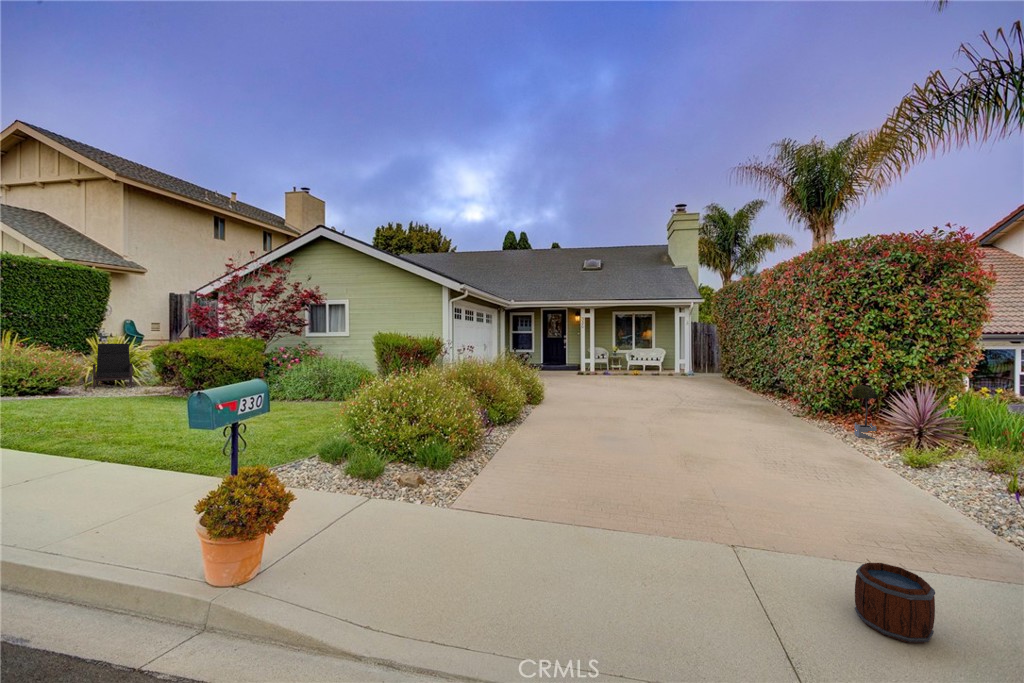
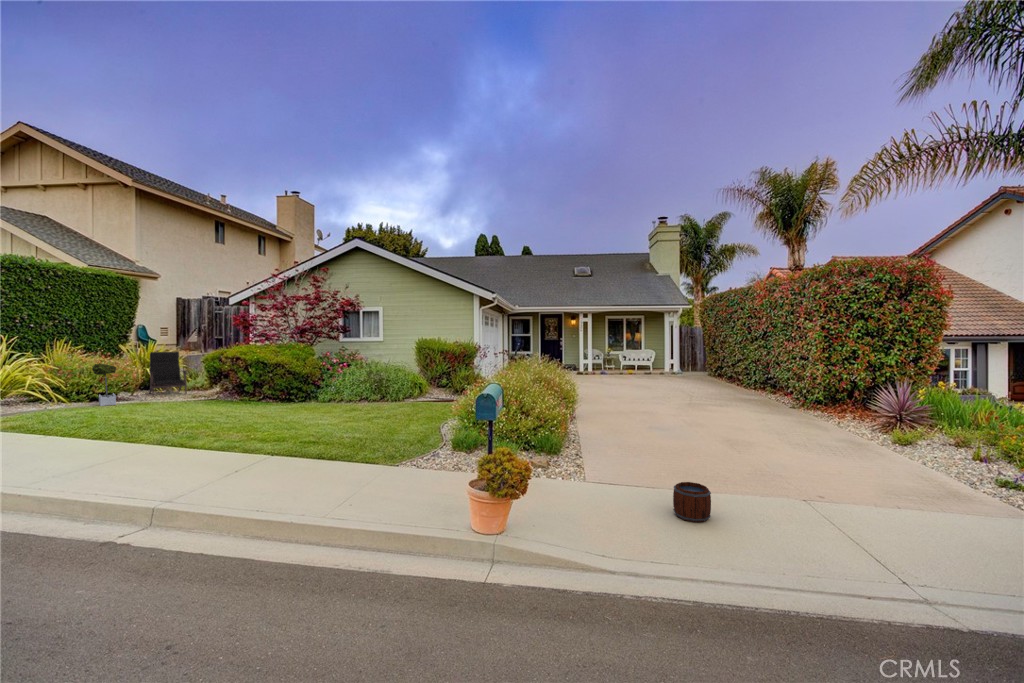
potted tree: present [851,384,879,439] -> present [92,363,117,406]
bucket: present [855,563,935,643] -> present [673,482,711,522]

